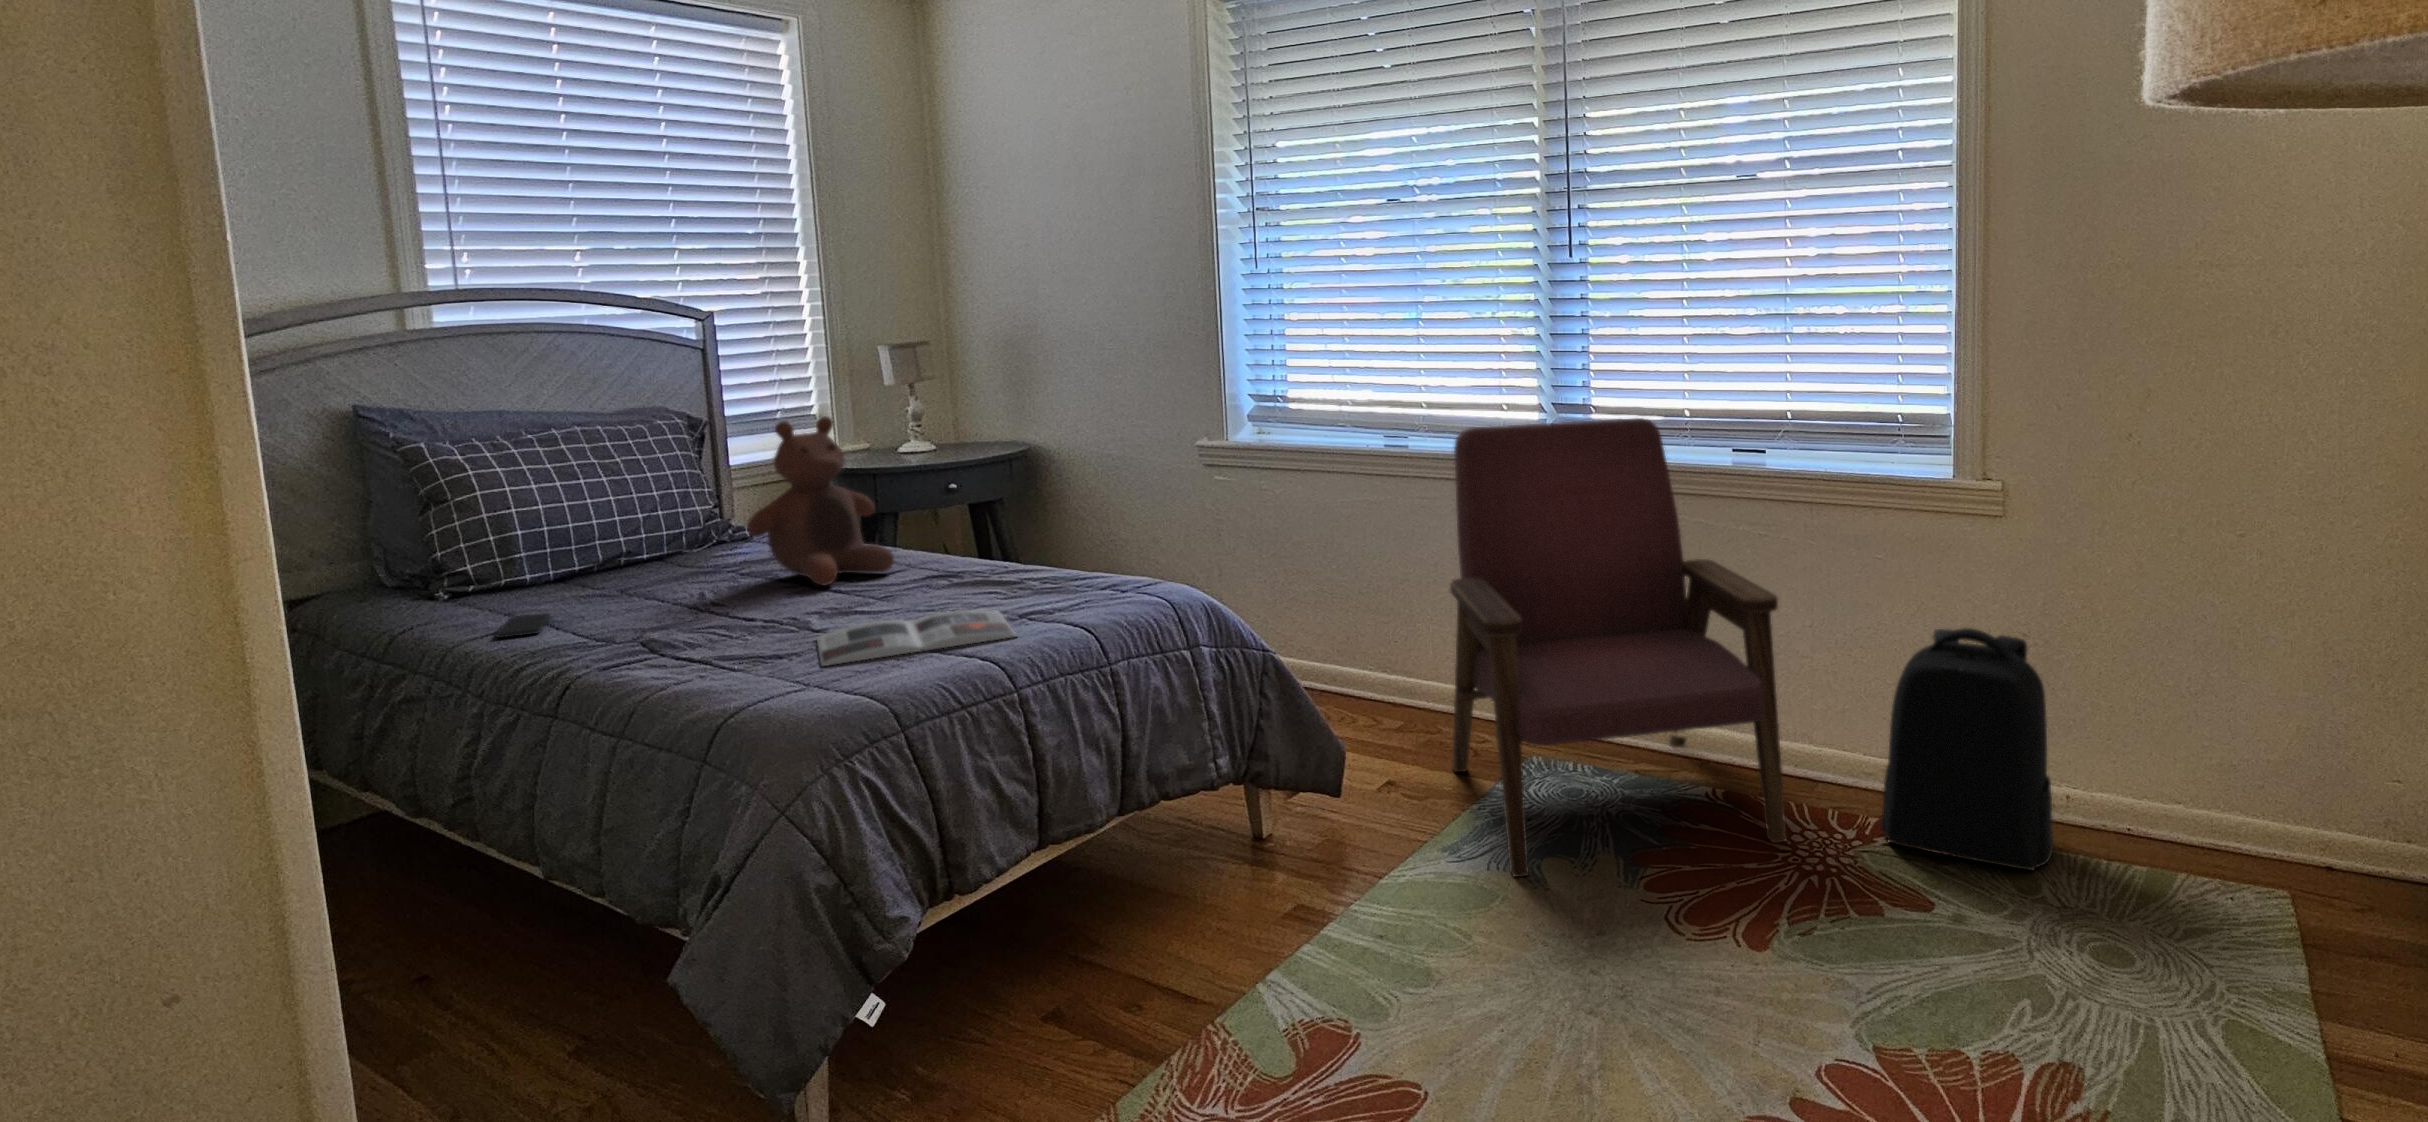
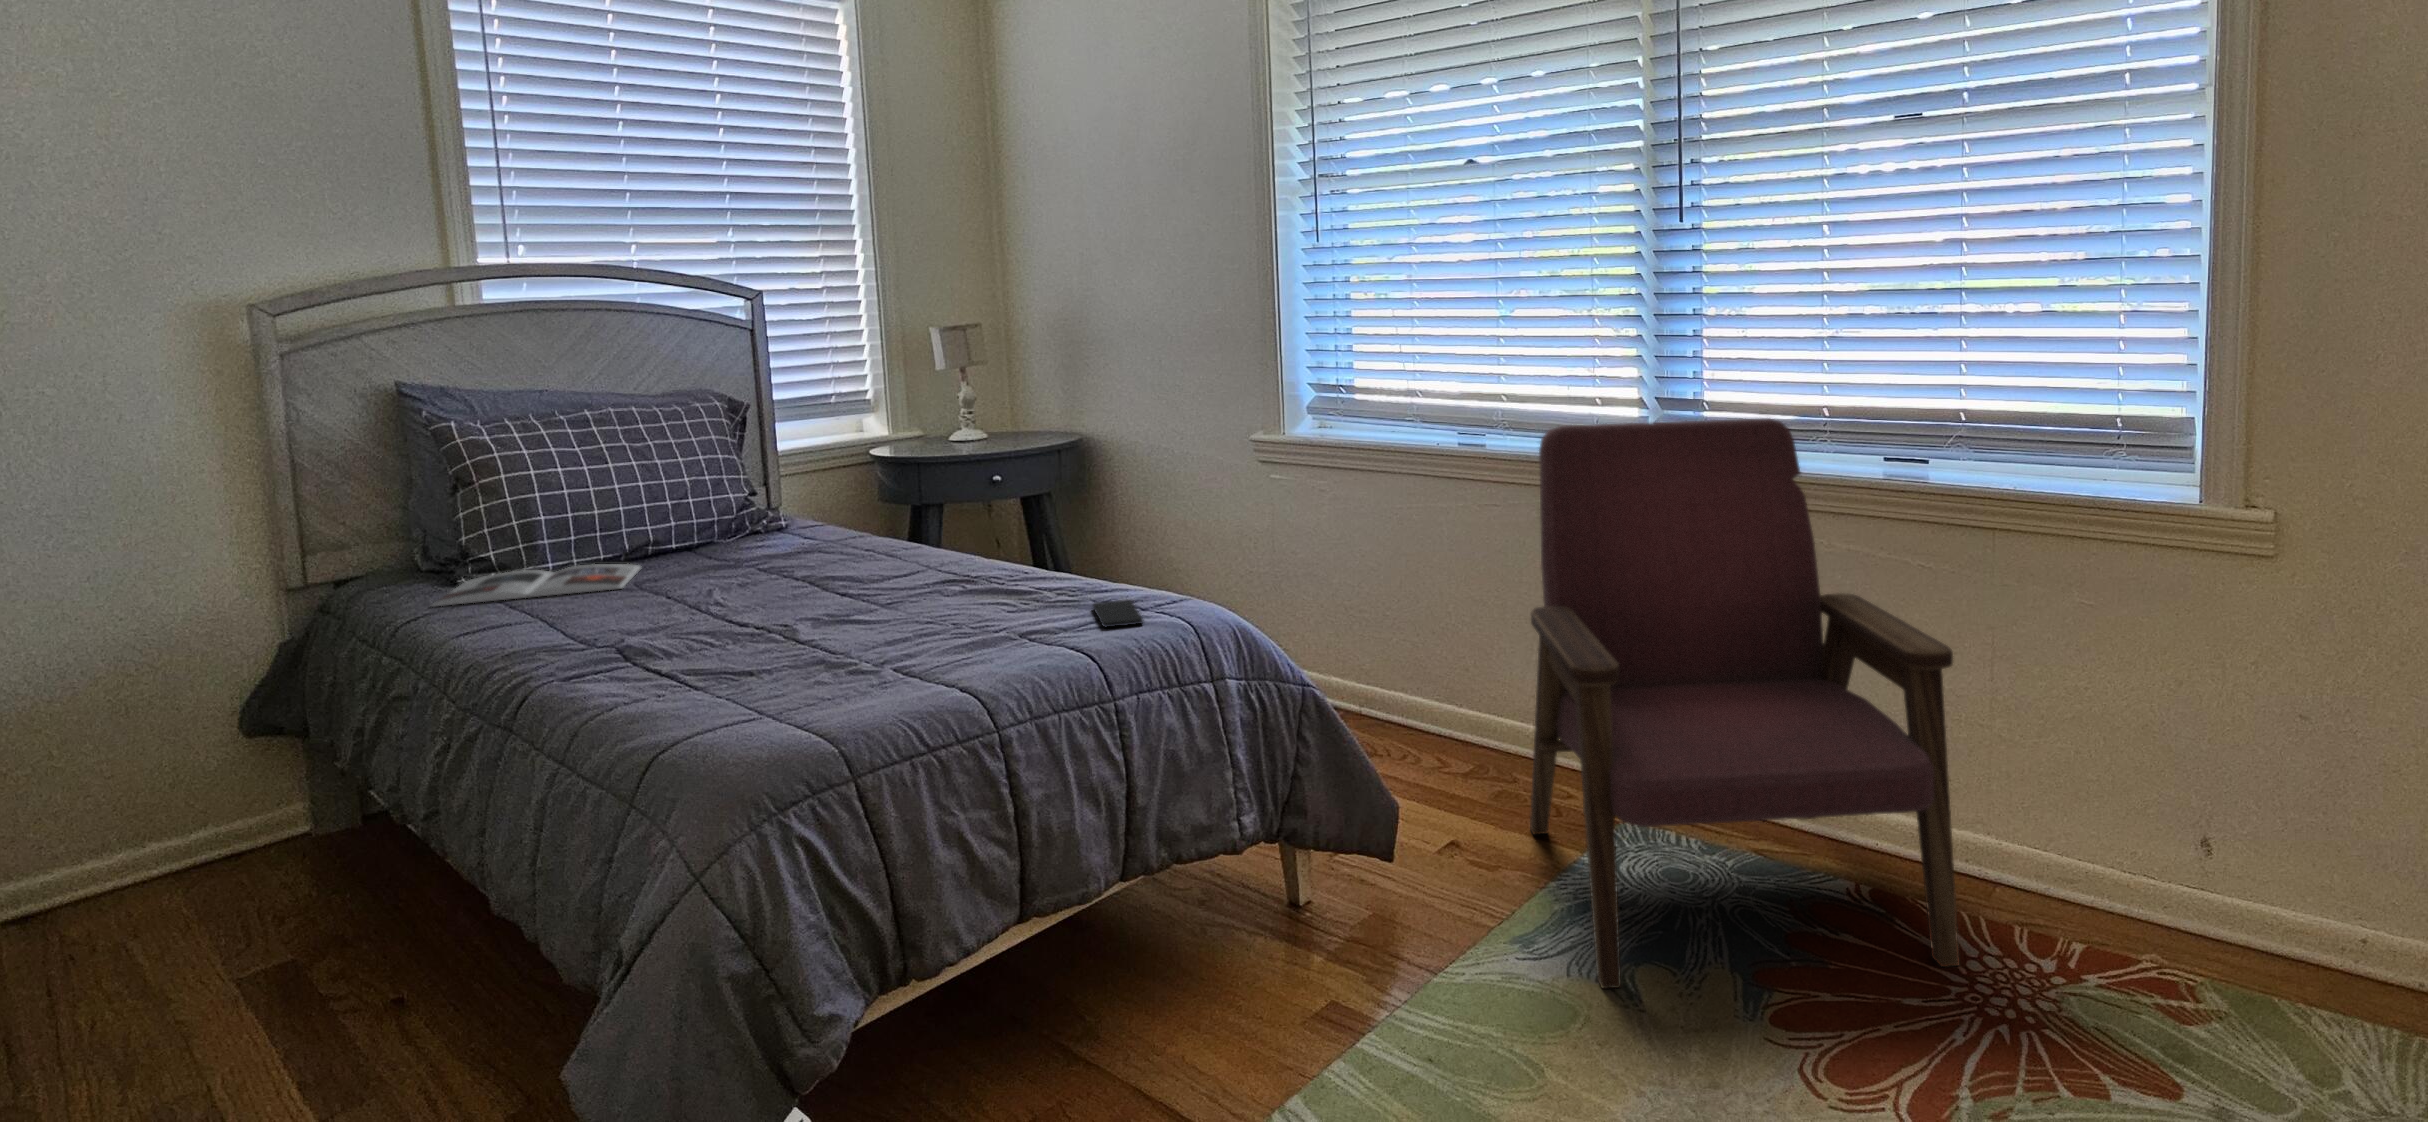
stuffed bear: present [747,416,894,585] -> none [750,399,907,588]
magazine: present [817,609,1017,666] -> present [430,564,641,606]
smartphone: present [496,613,550,638] -> present [1093,600,1143,627]
backpack: present [1880,628,2054,871] -> none [2088,702,2347,1042]

